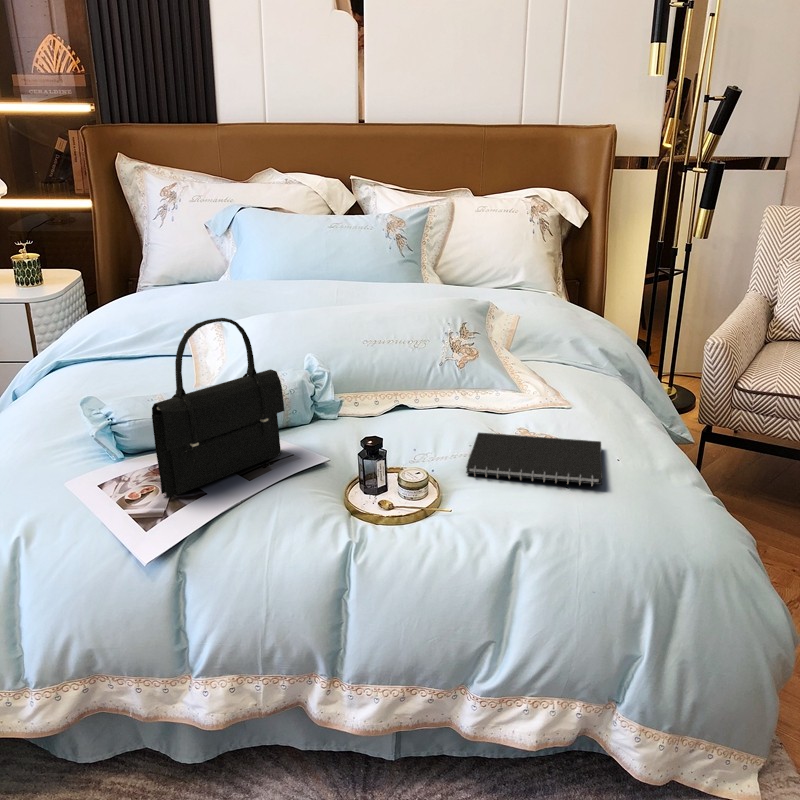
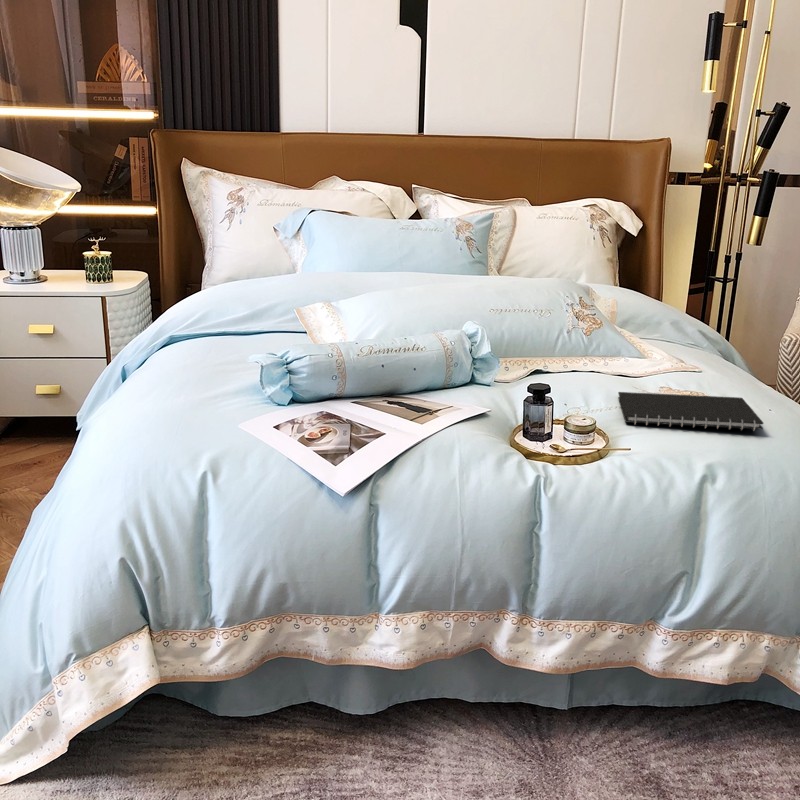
handbag: present [152,318,284,497] -> none [335,263,443,440]

